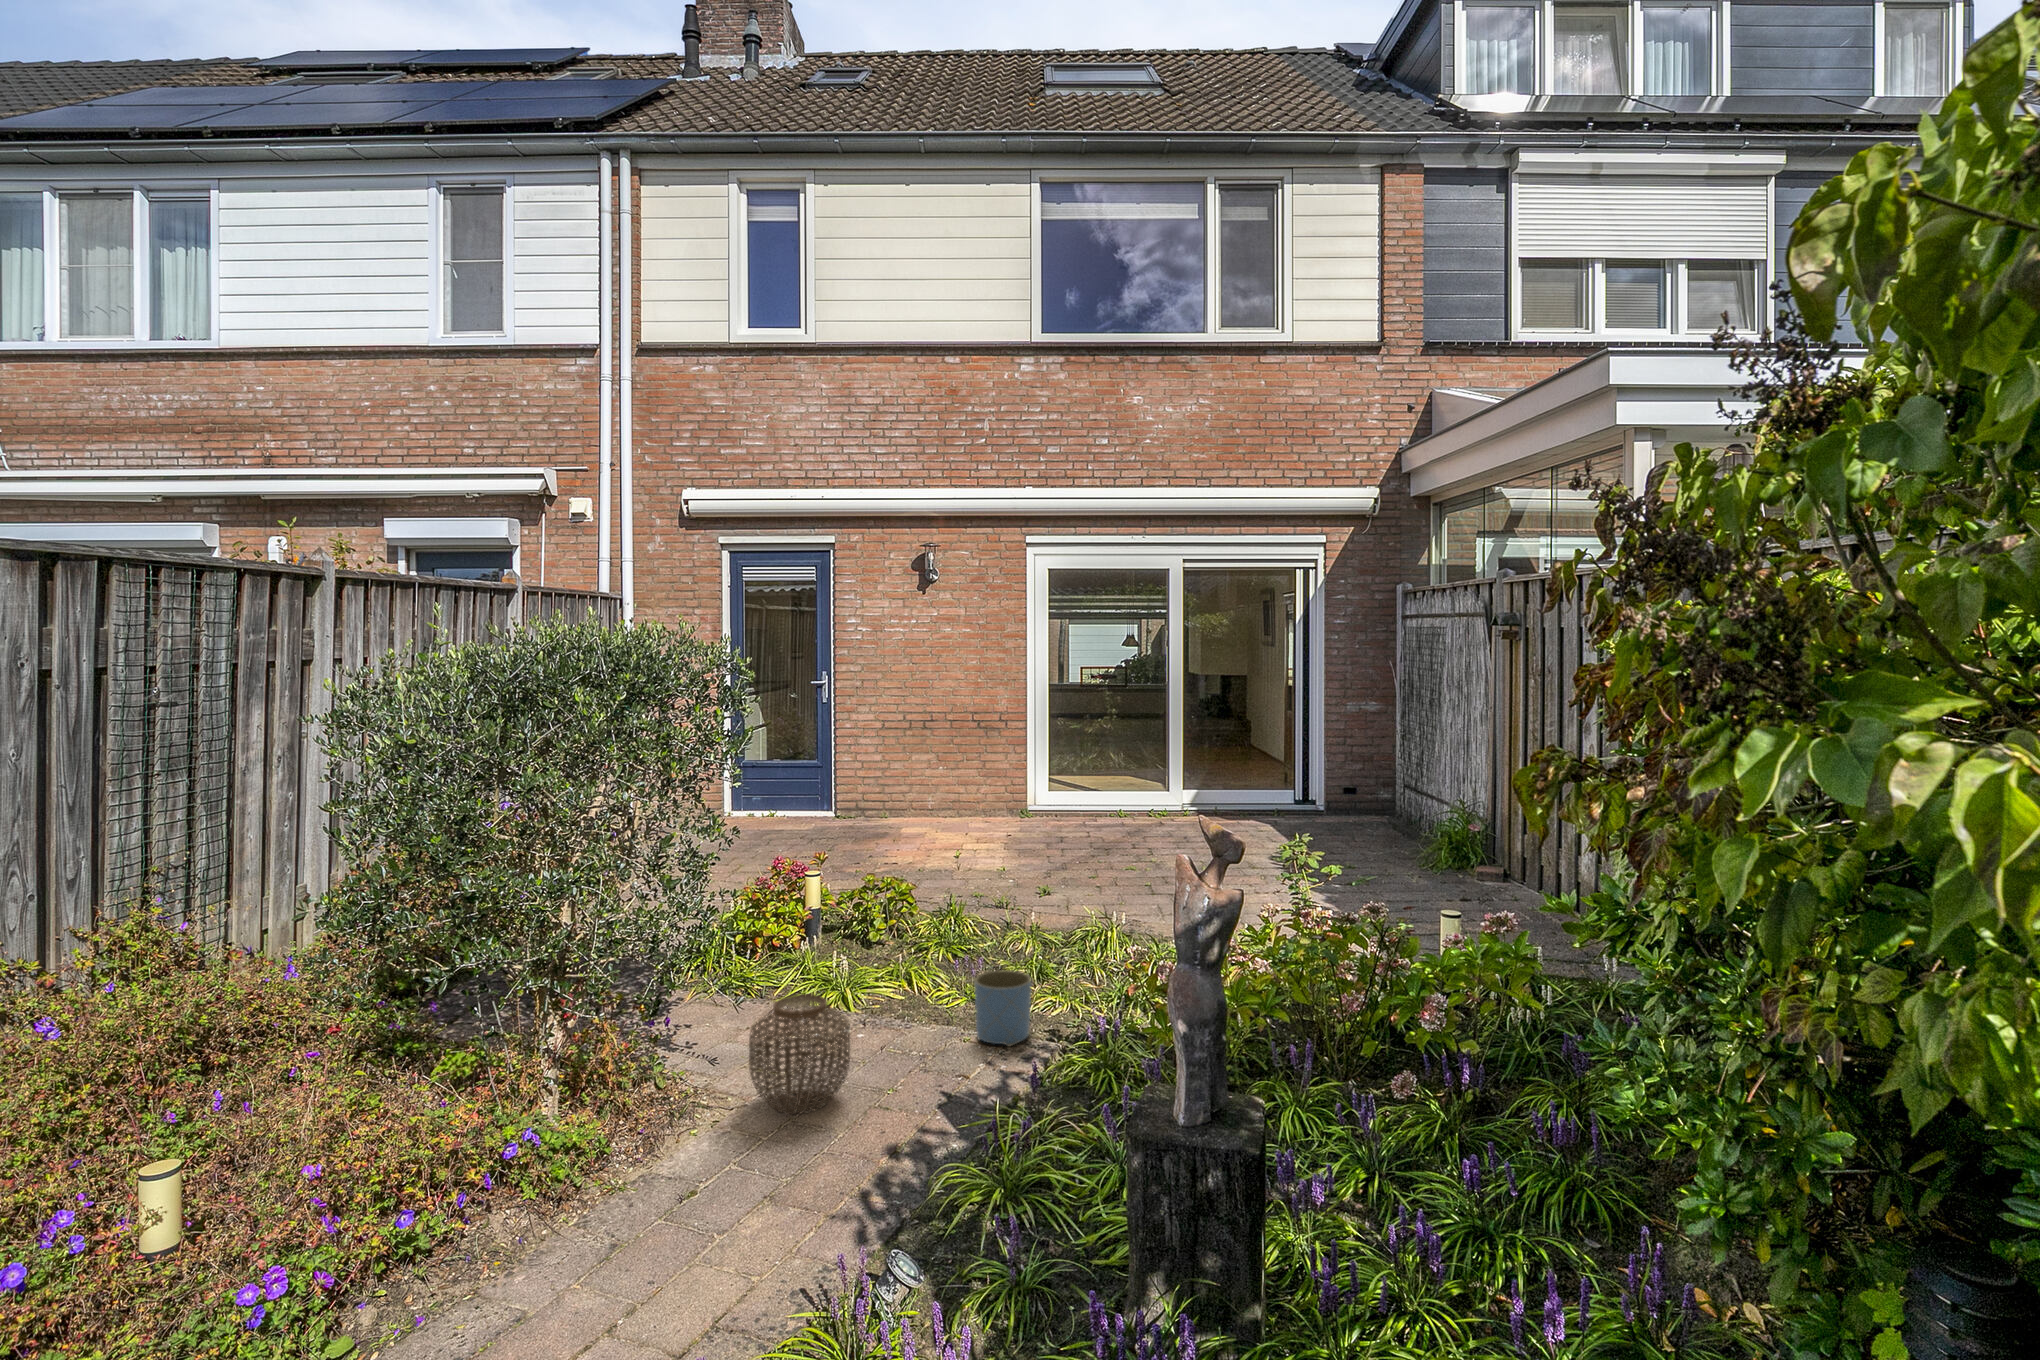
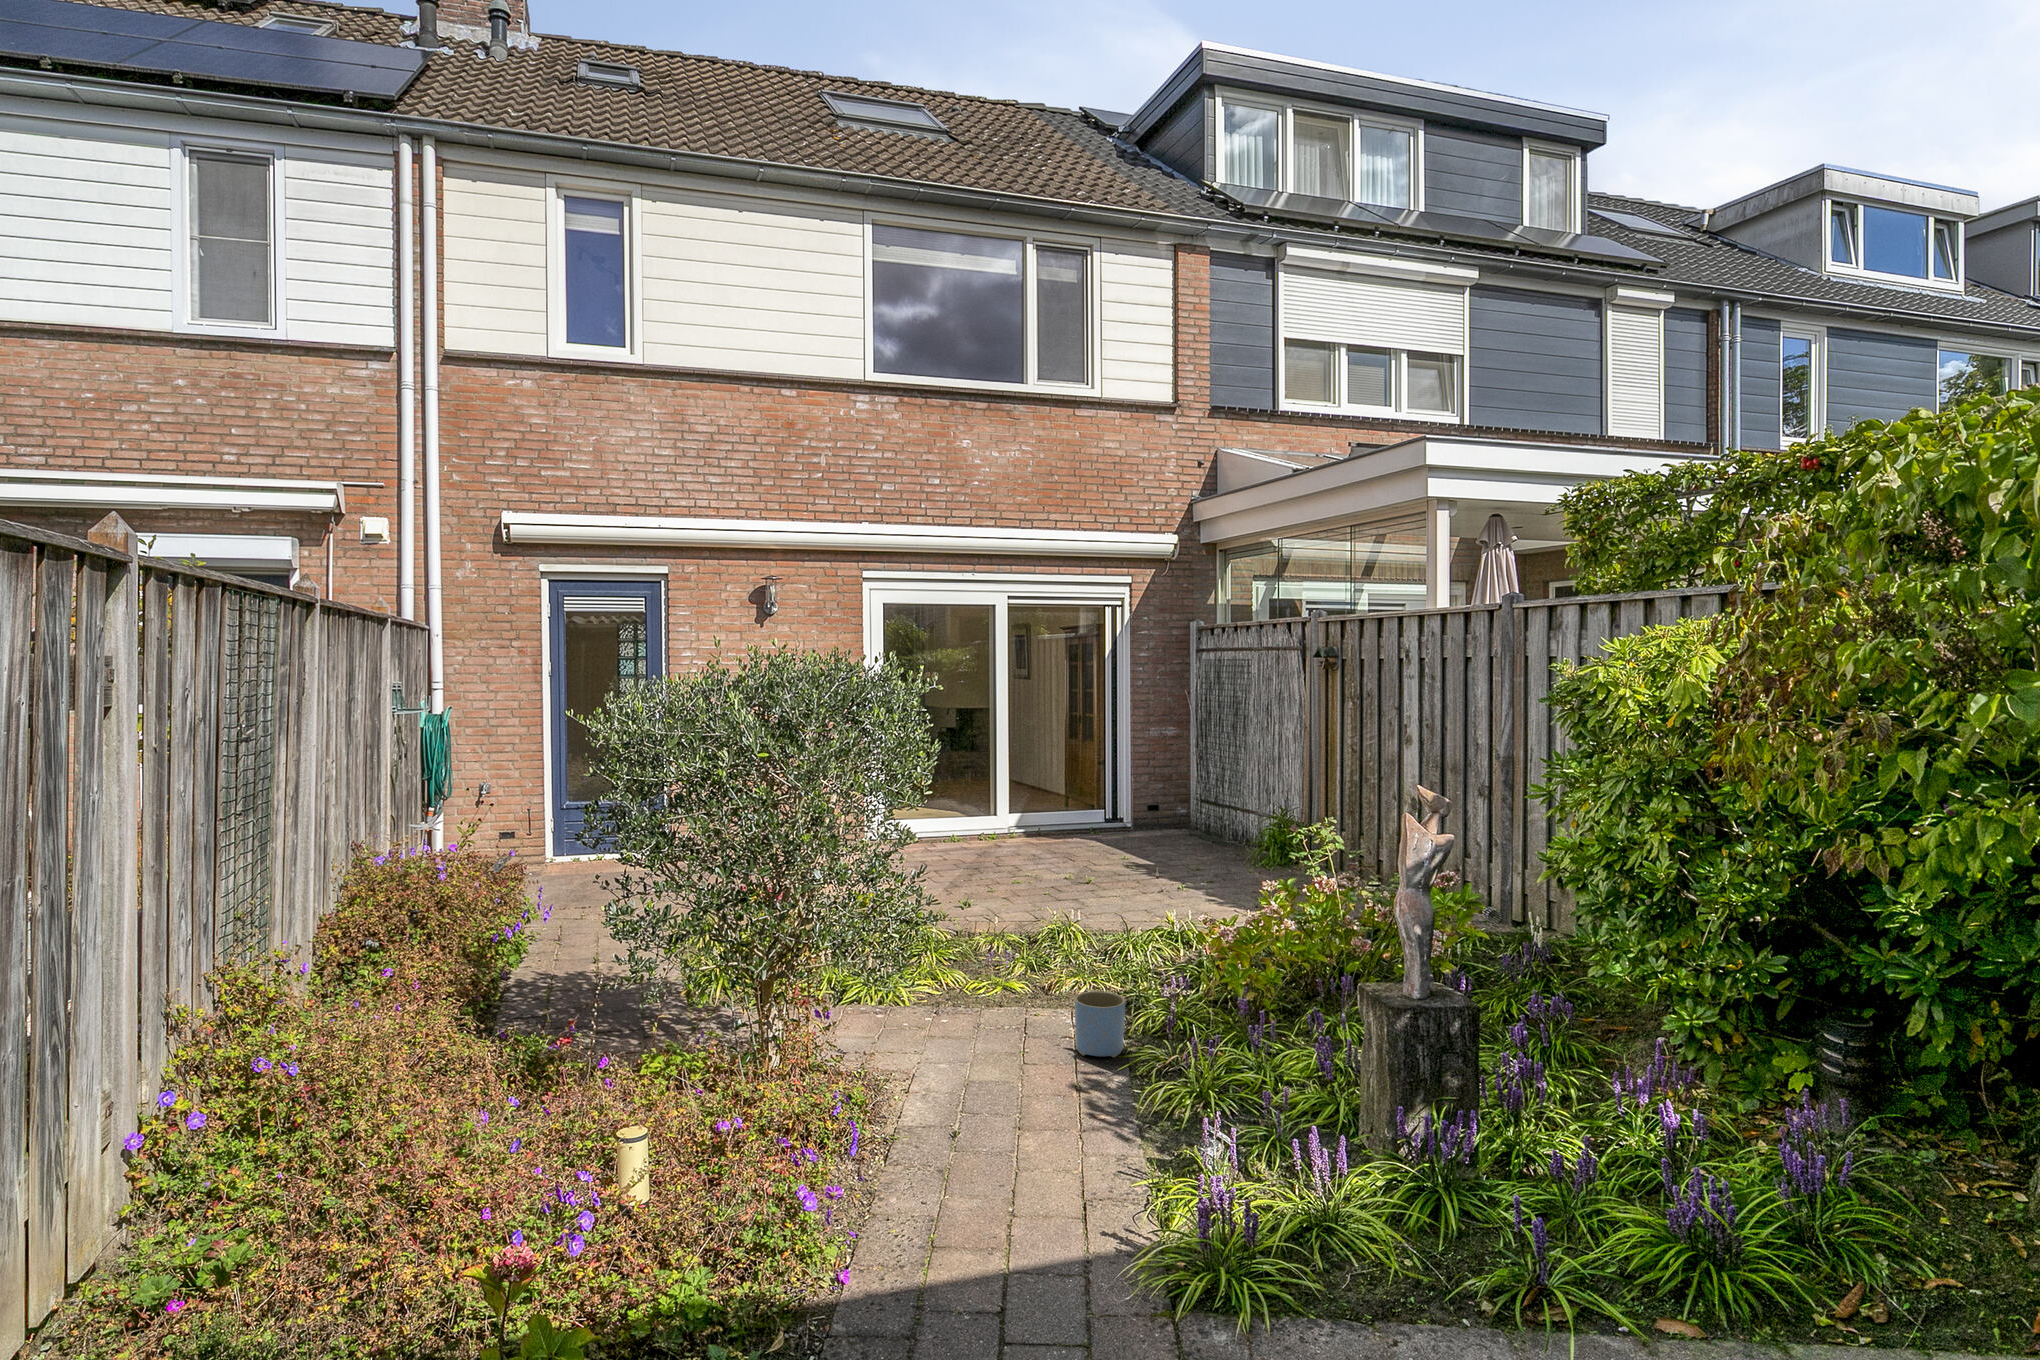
woven basket: present [749,994,850,1114] -> none [958,1026,1046,1133]

